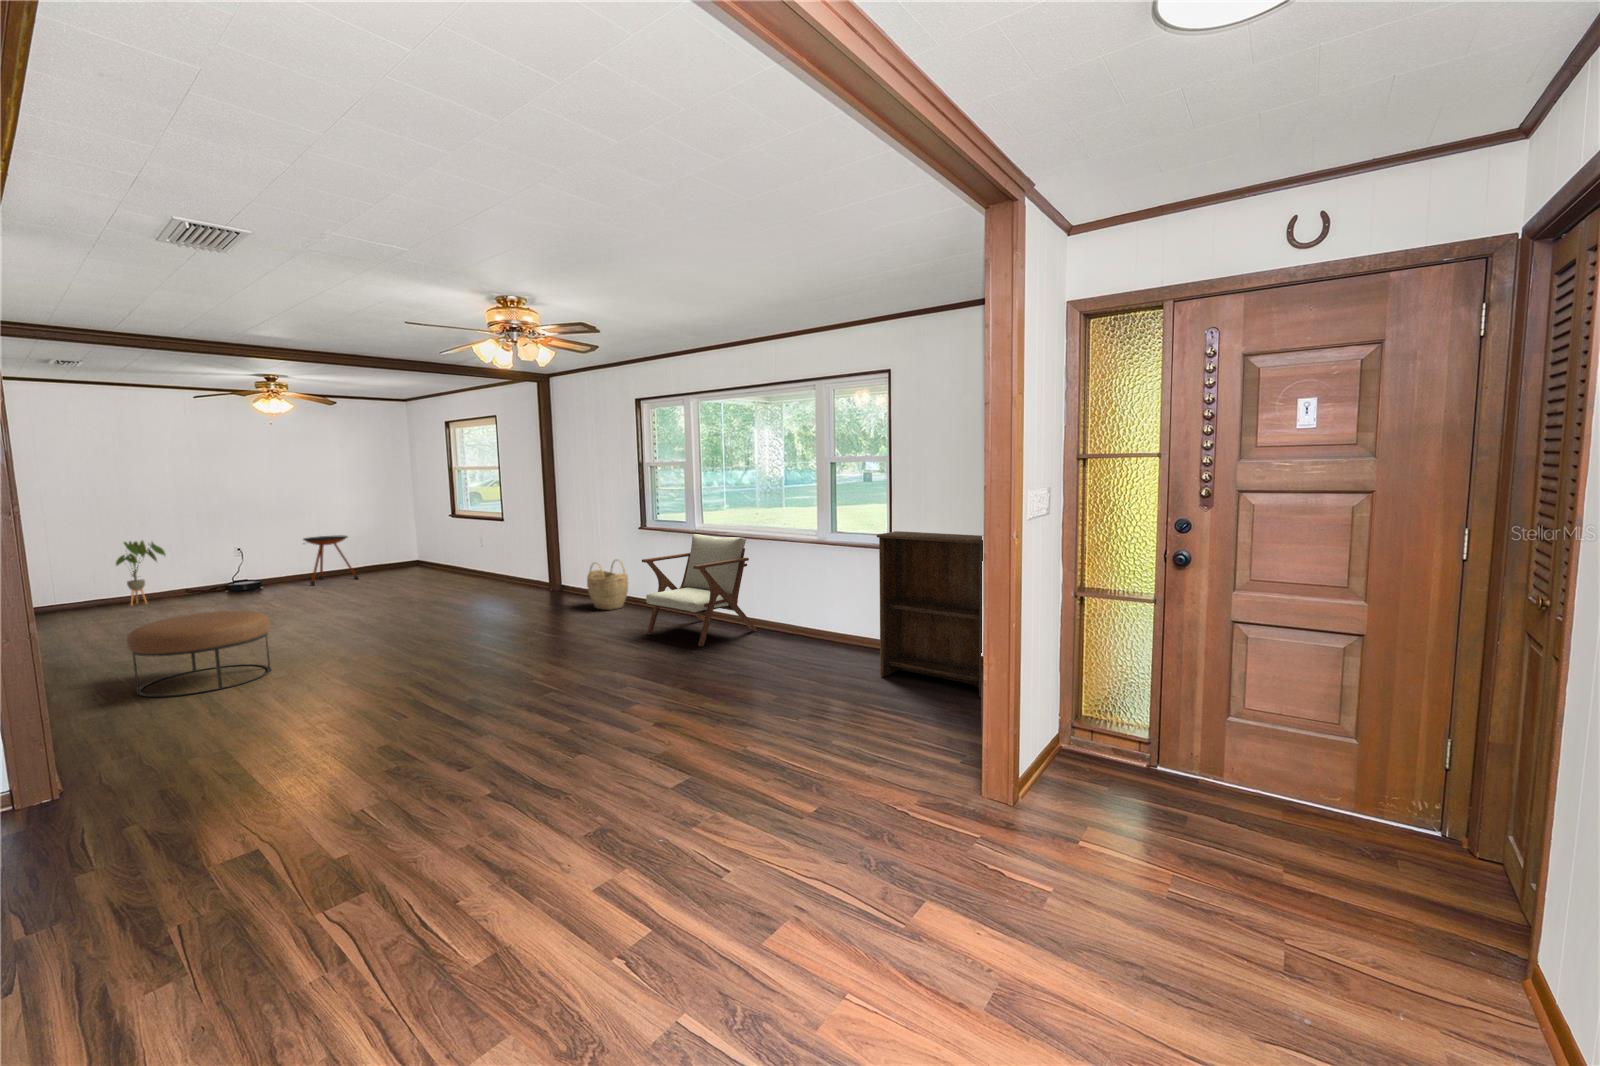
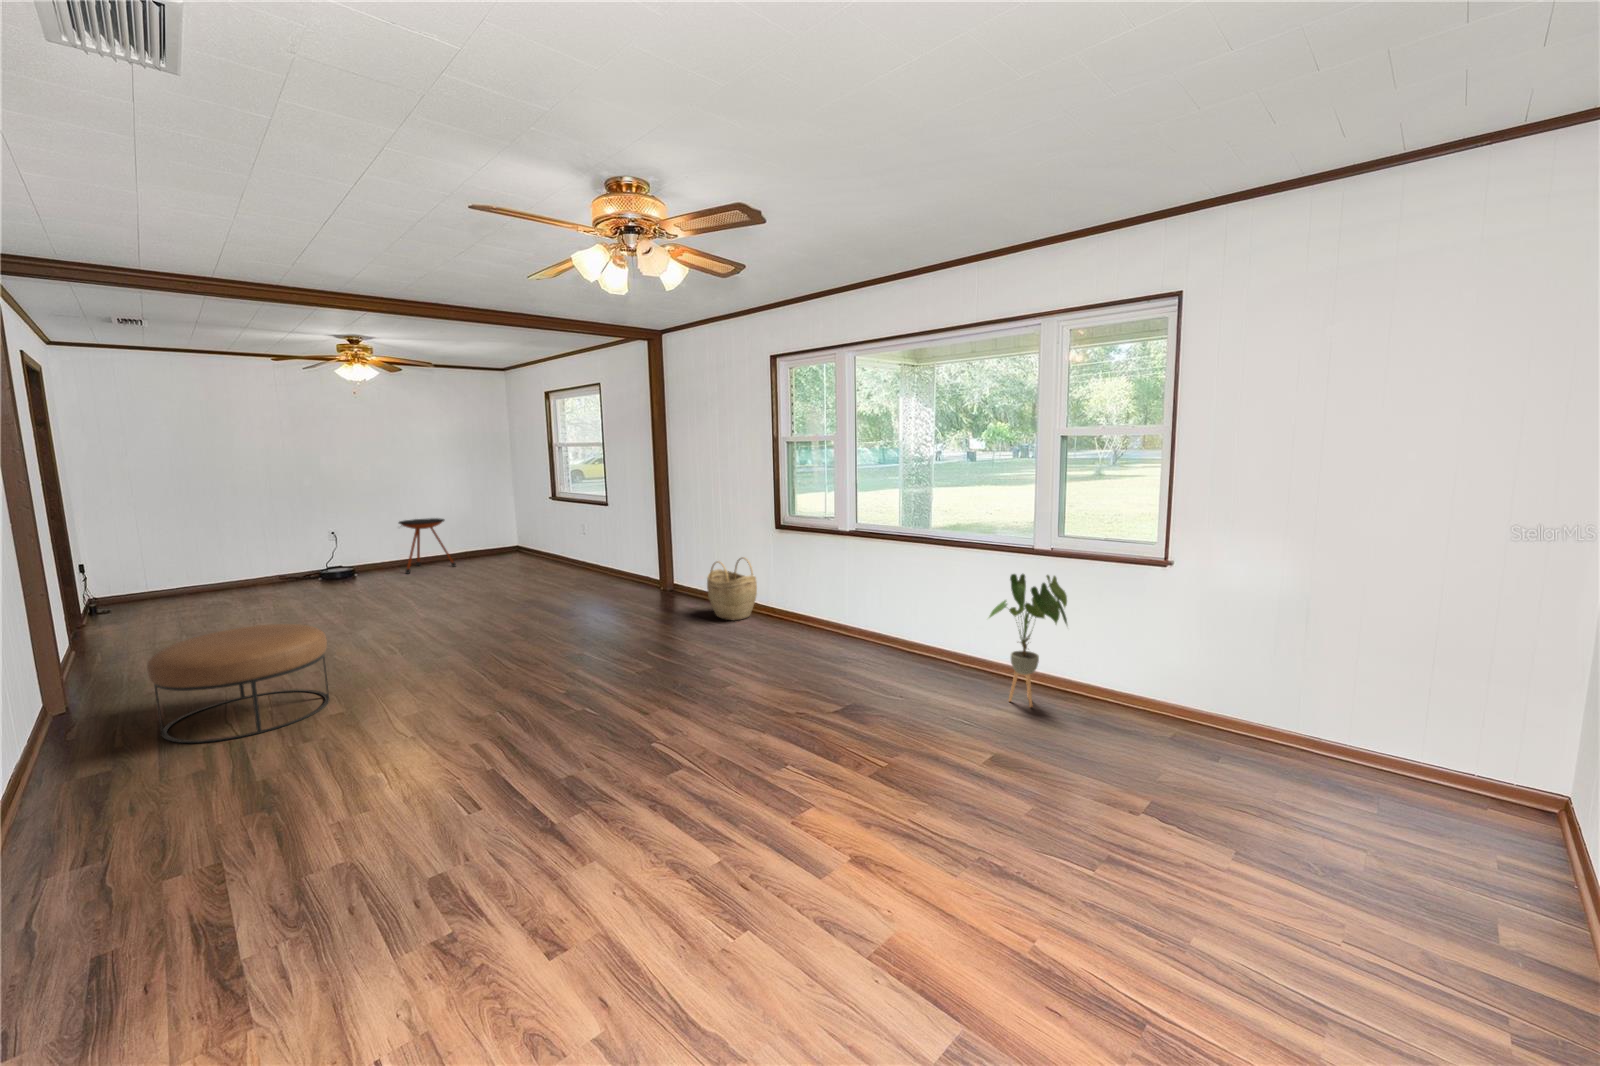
bookshelf: present [877,531,983,697] -> none [1175,543,1437,836]
lounge chair: present [642,534,757,647] -> none [786,531,937,690]
house plant: present [116,541,165,605] -> present [989,574,1067,707]

